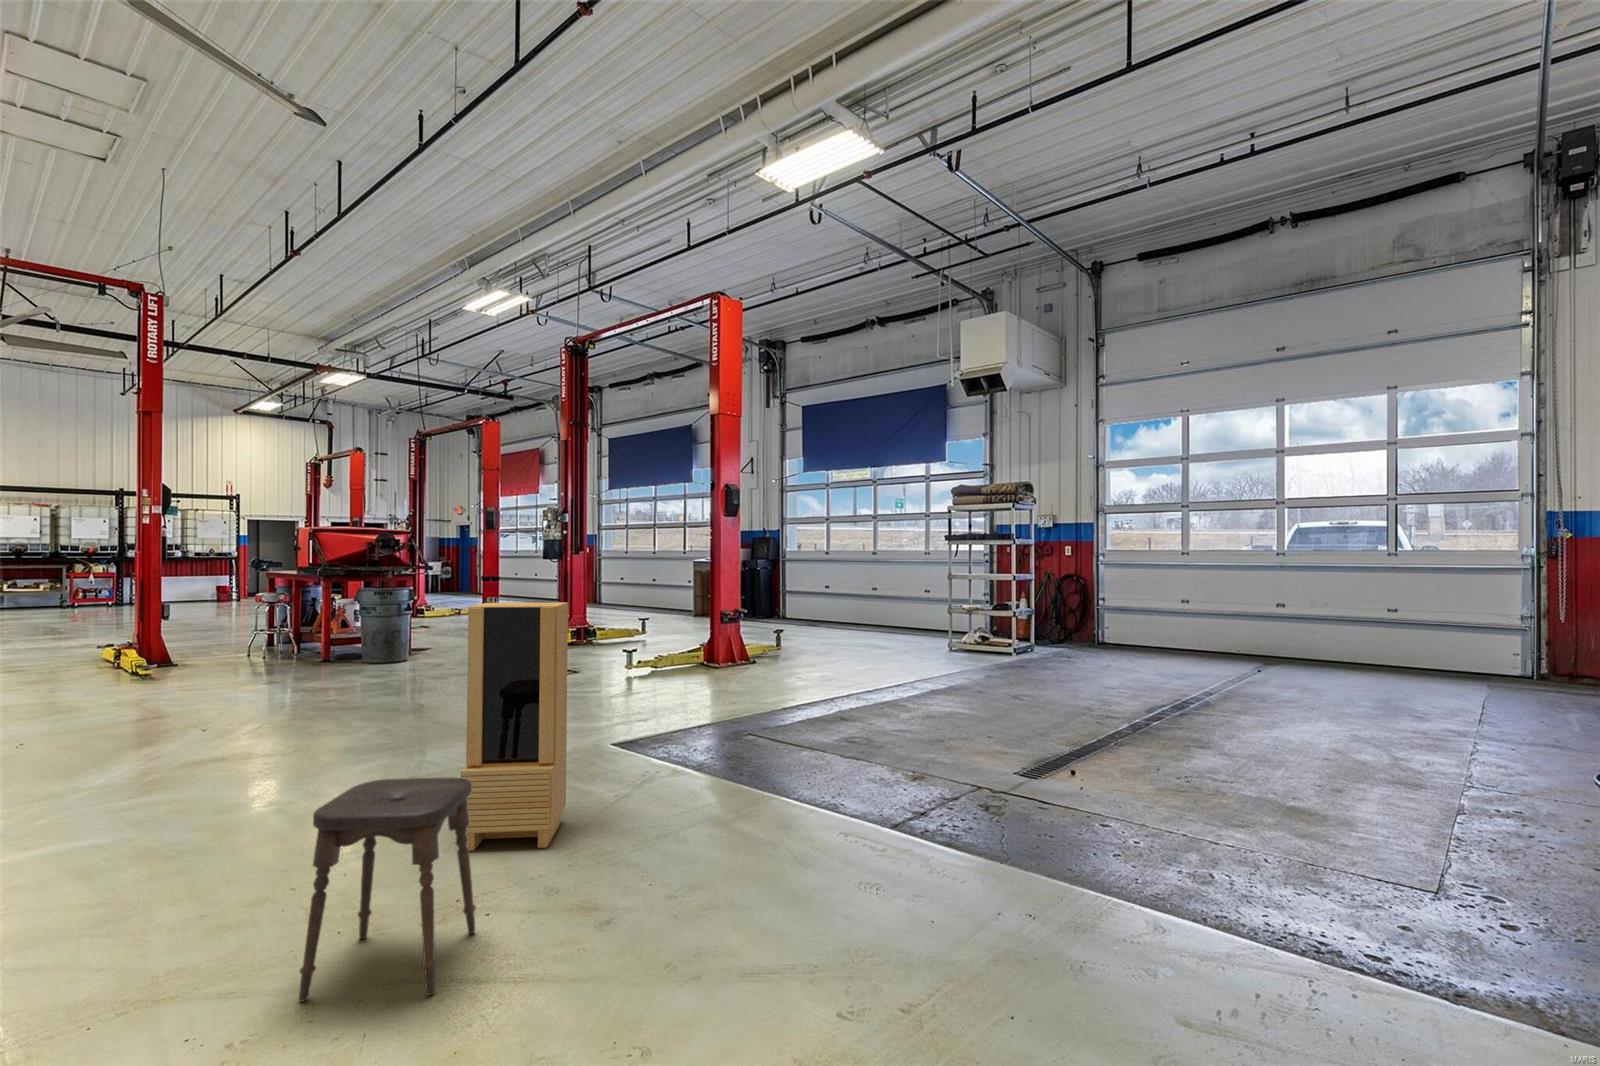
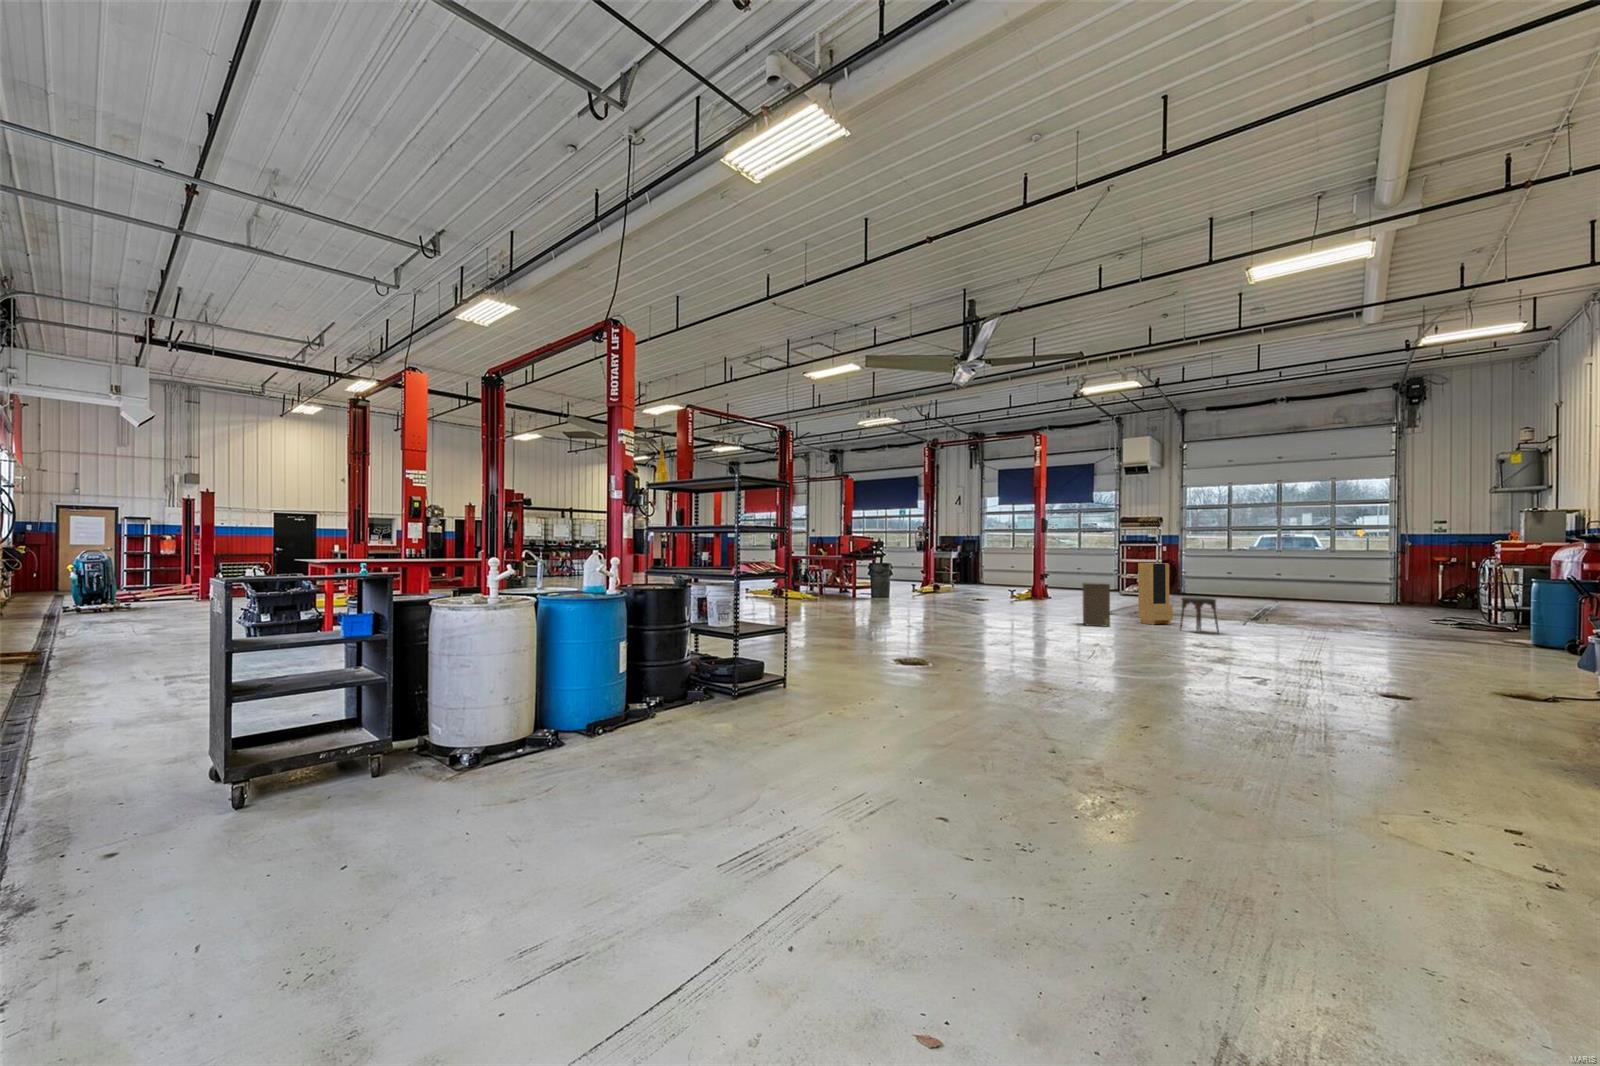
cardboard box: none [131,681,284,881] -> present [1083,583,1110,627]

